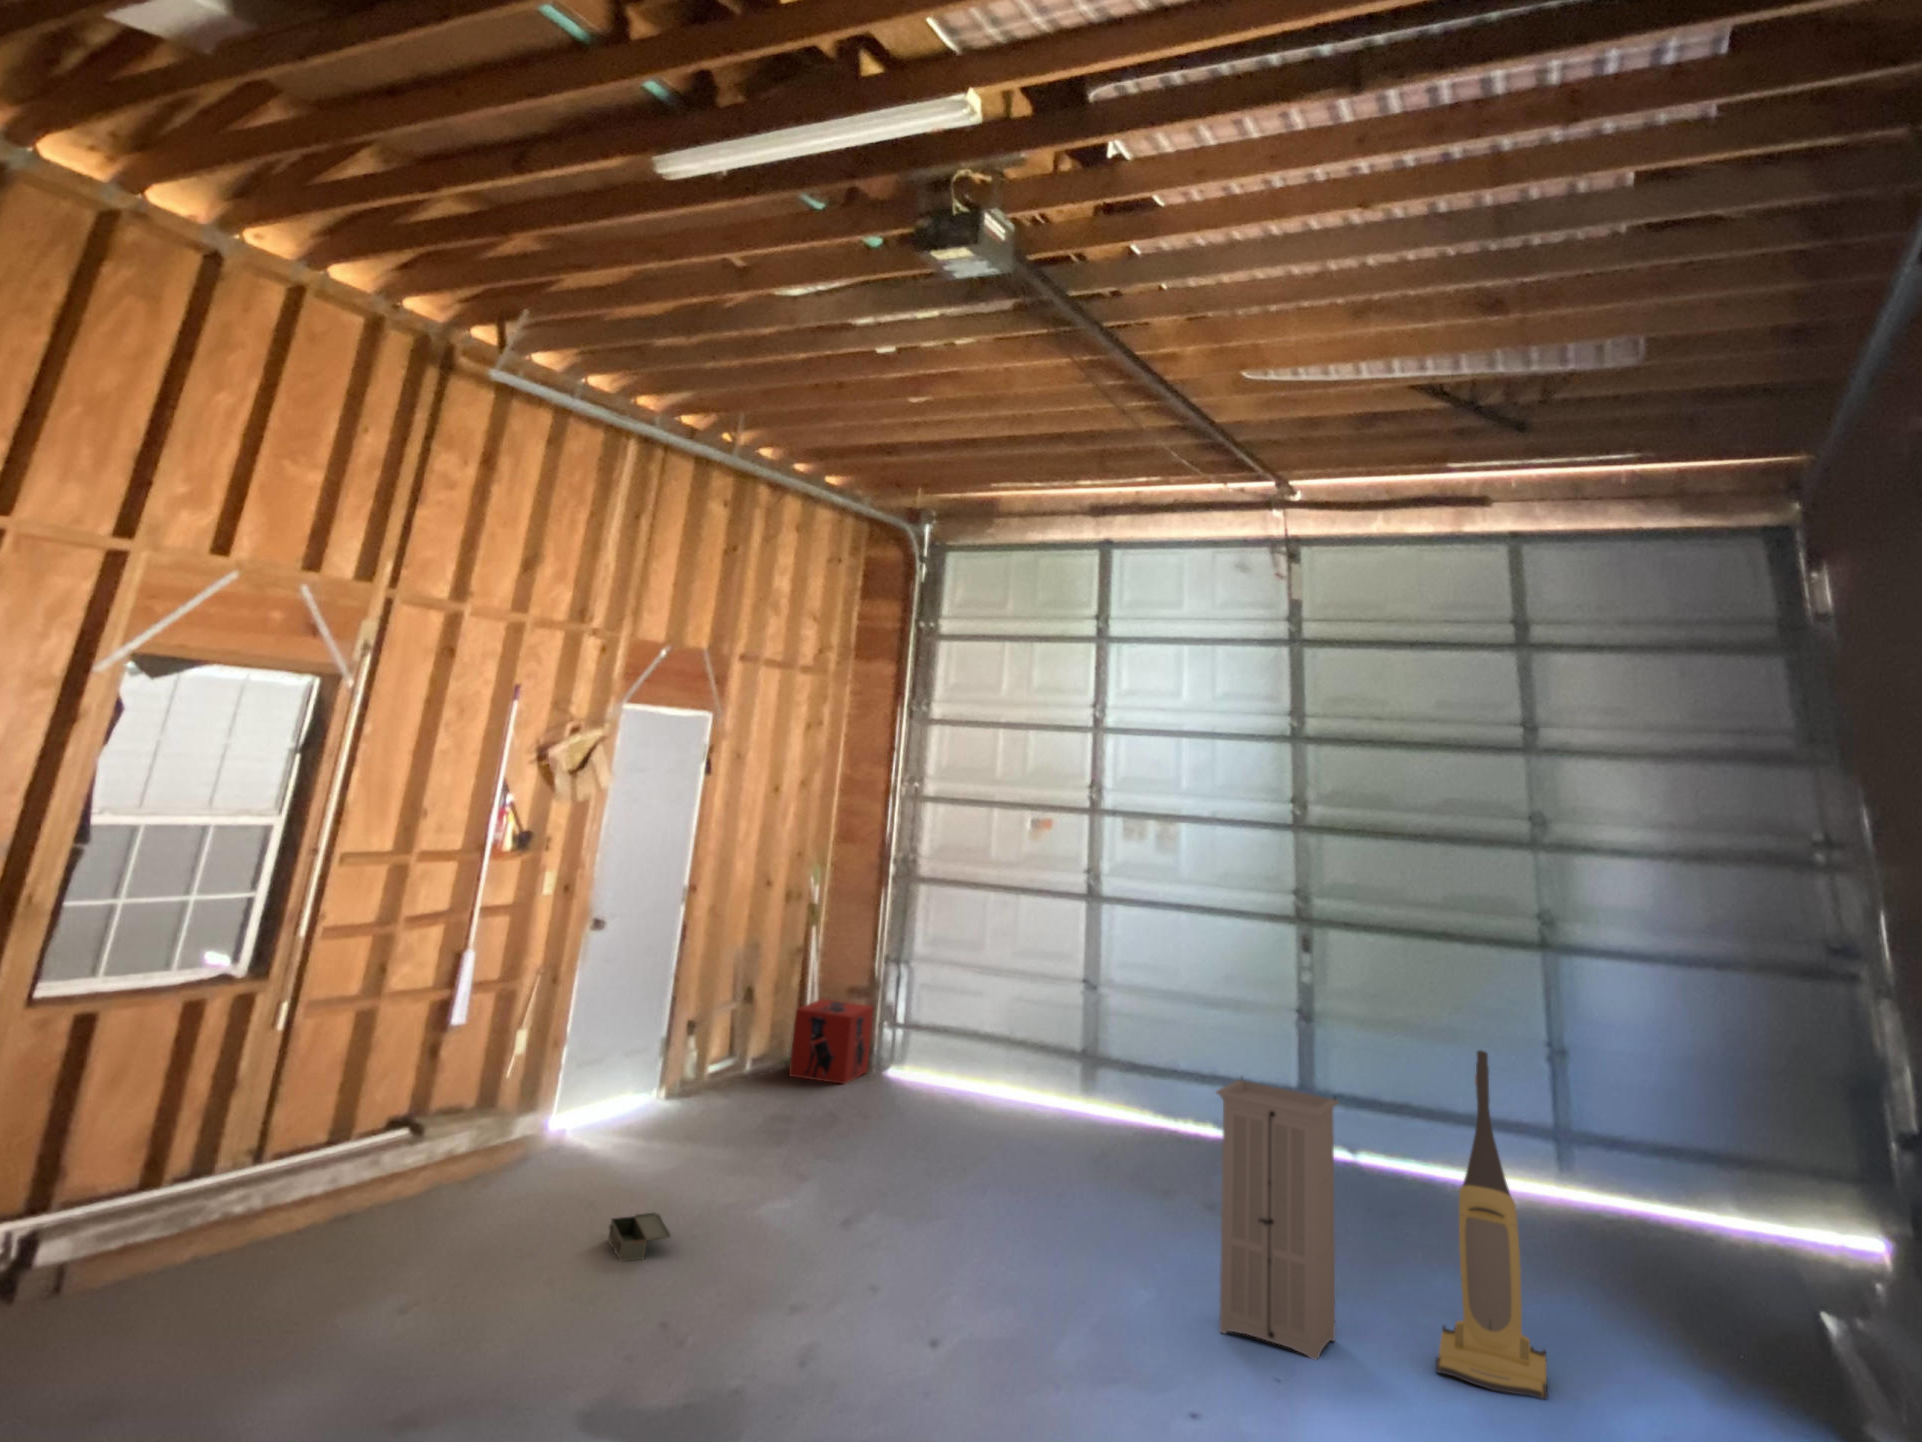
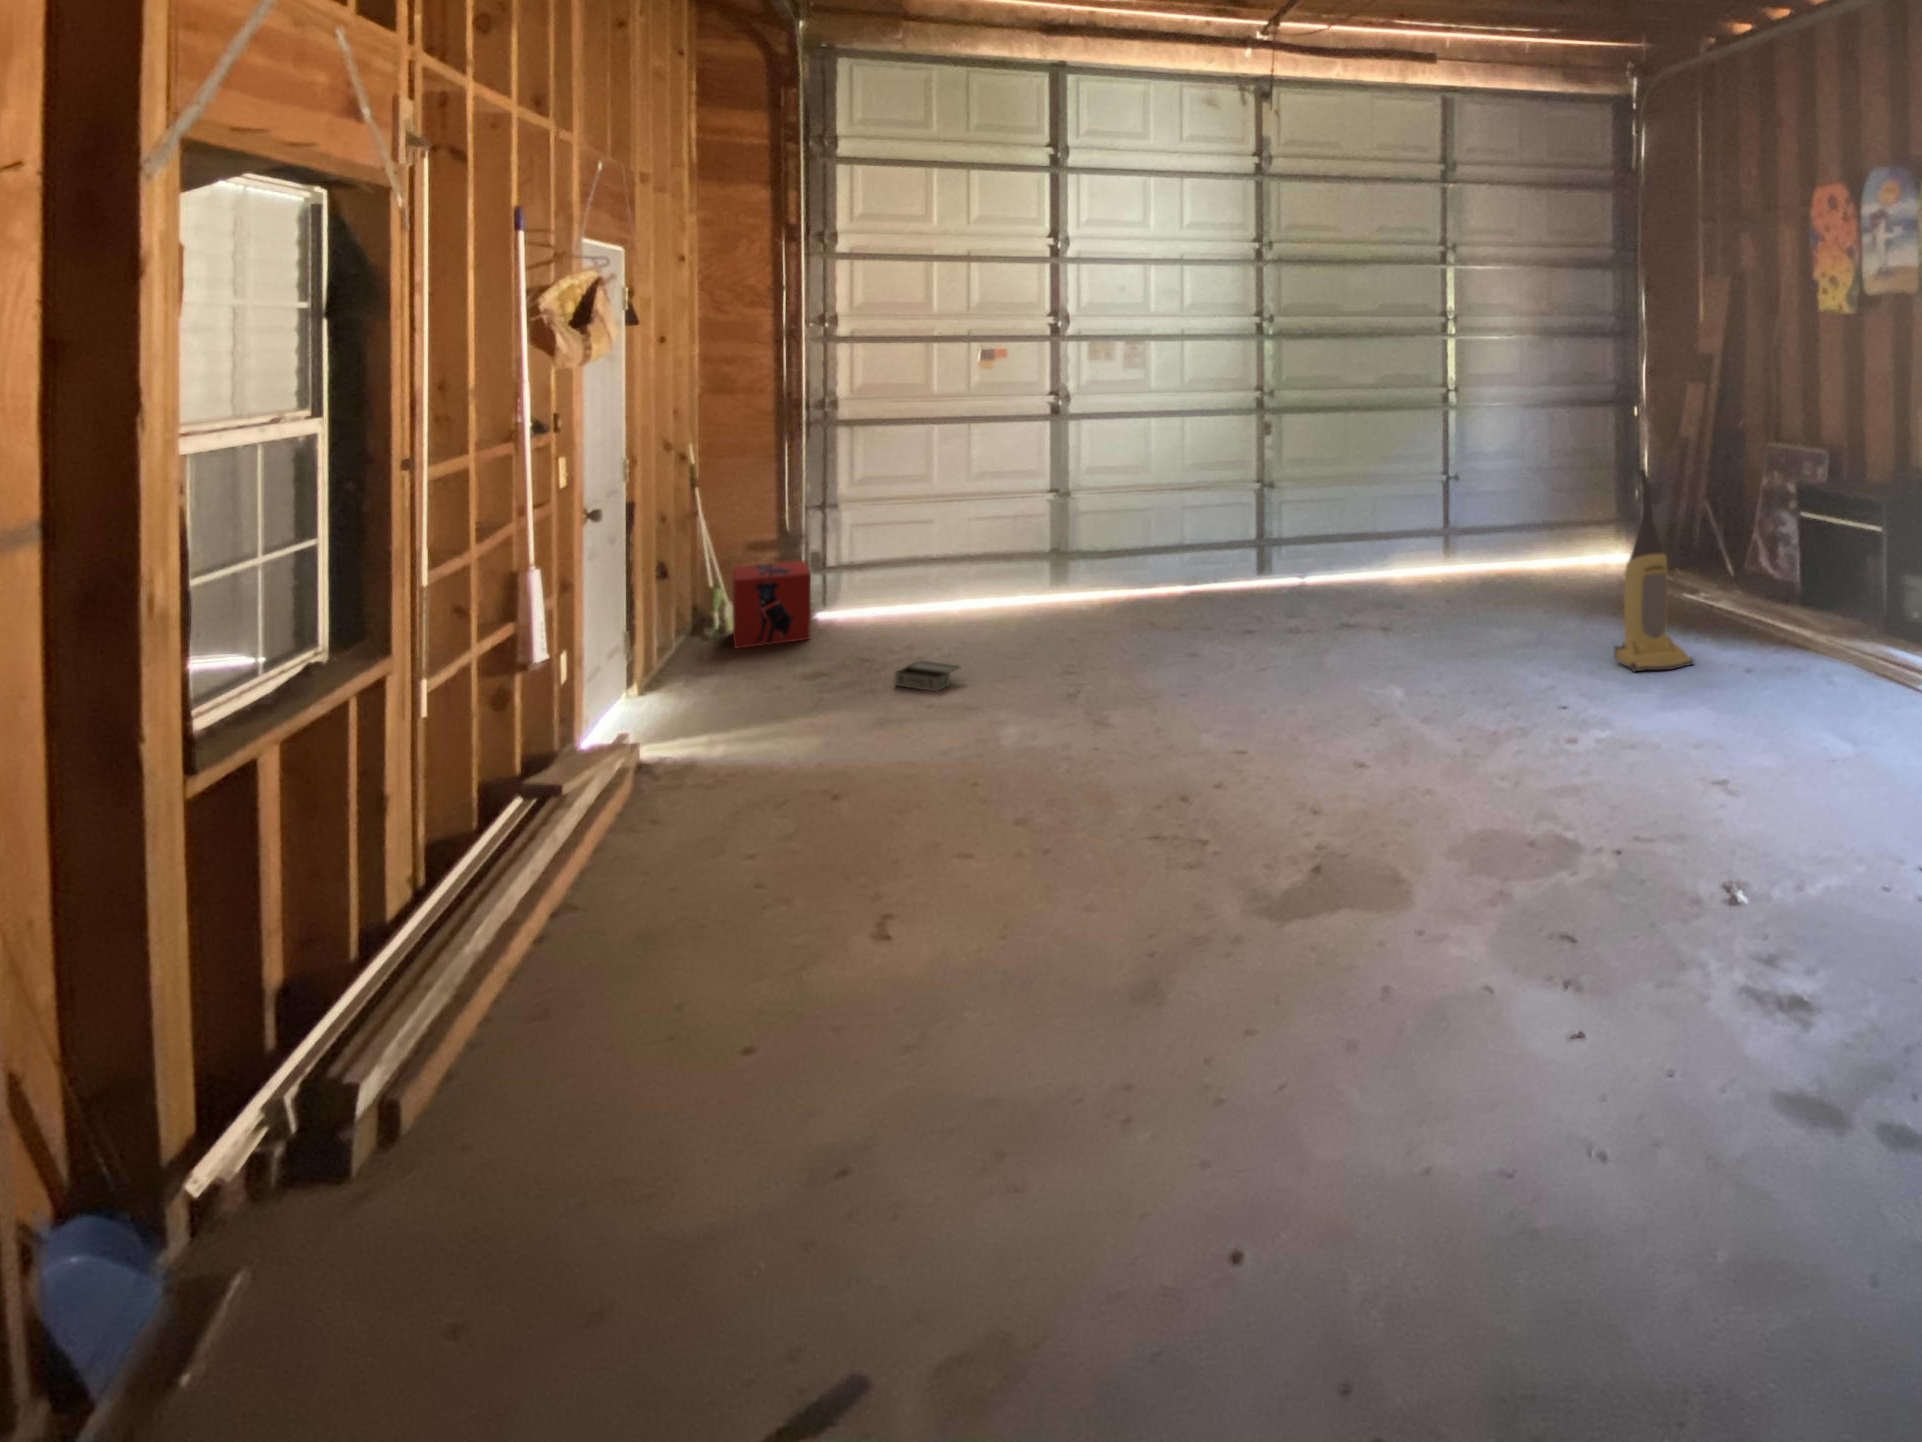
storage cabinet: present [1216,1077,1338,1360] -> none [1490,518,1589,696]
toolbox: present [608,1213,670,1261] -> present [894,661,960,691]

